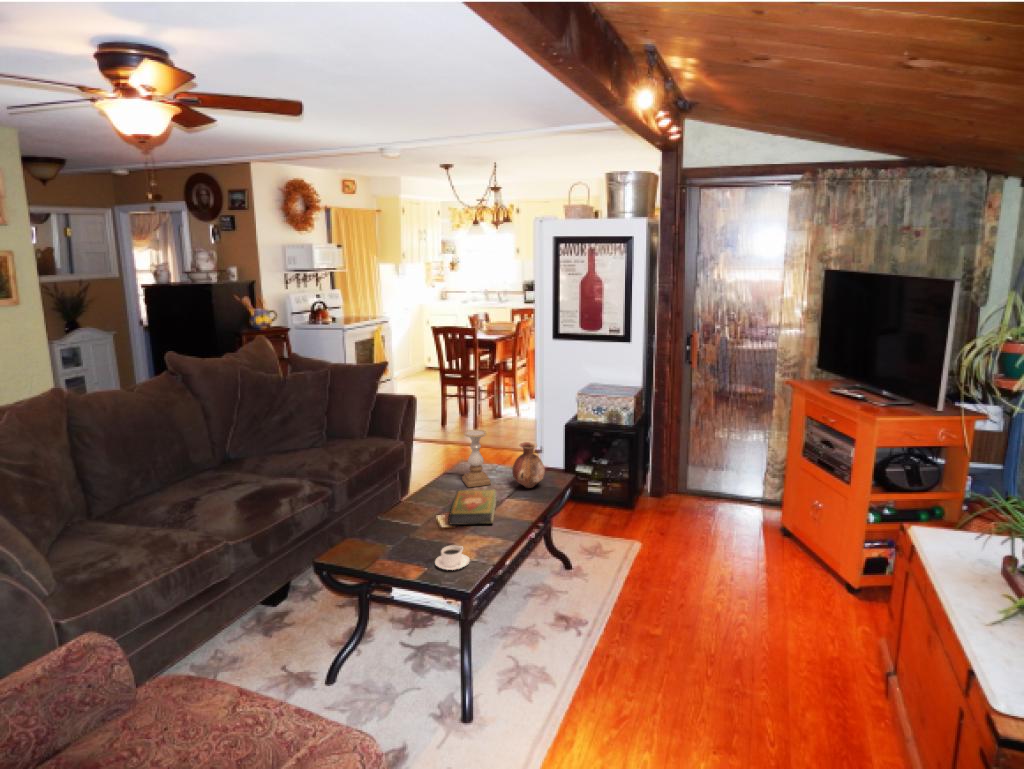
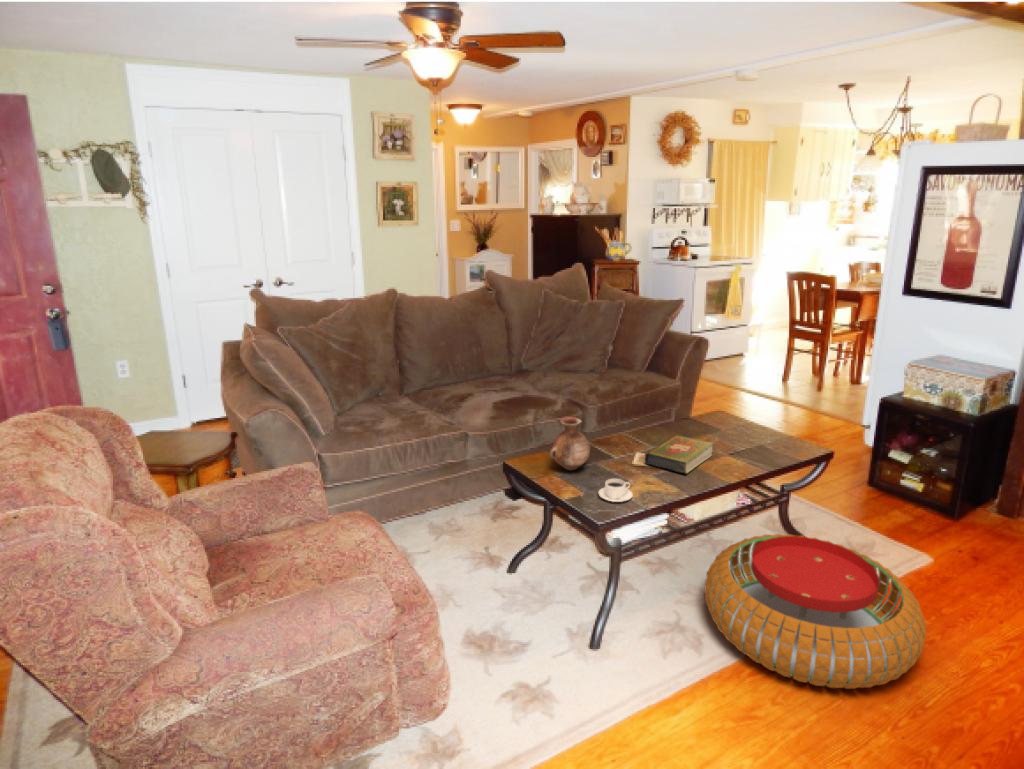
candle holder: present [462,430,491,487] -> none [697,378,727,439]
vase: present [512,442,545,488] -> present [550,417,590,470]
pouf: none [522,549,697,674] -> present [705,534,926,689]

